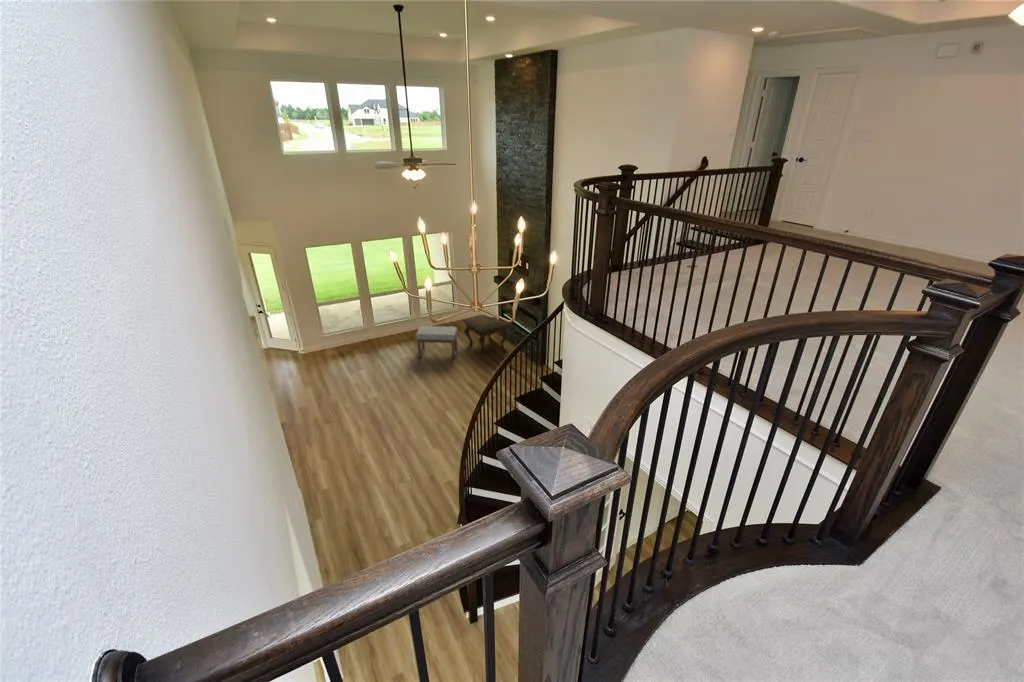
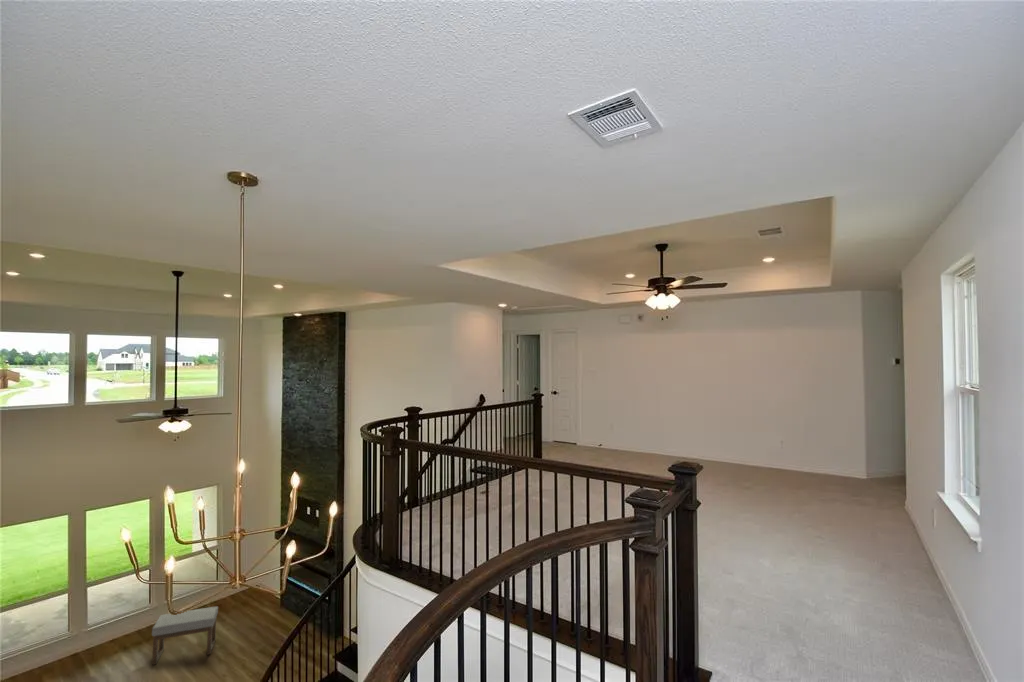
side table: present [462,315,510,353] -> none [226,578,293,638]

